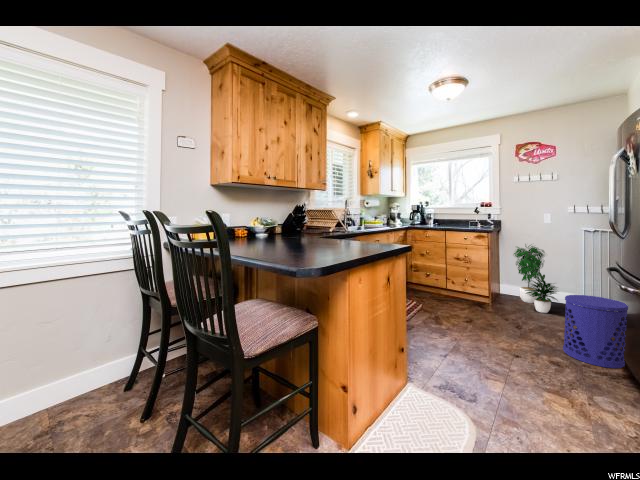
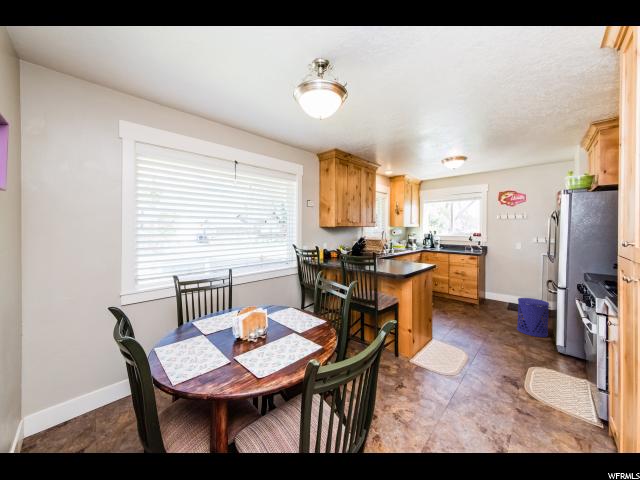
potted plant: present [514,246,557,313] -> none [494,264,522,310]

